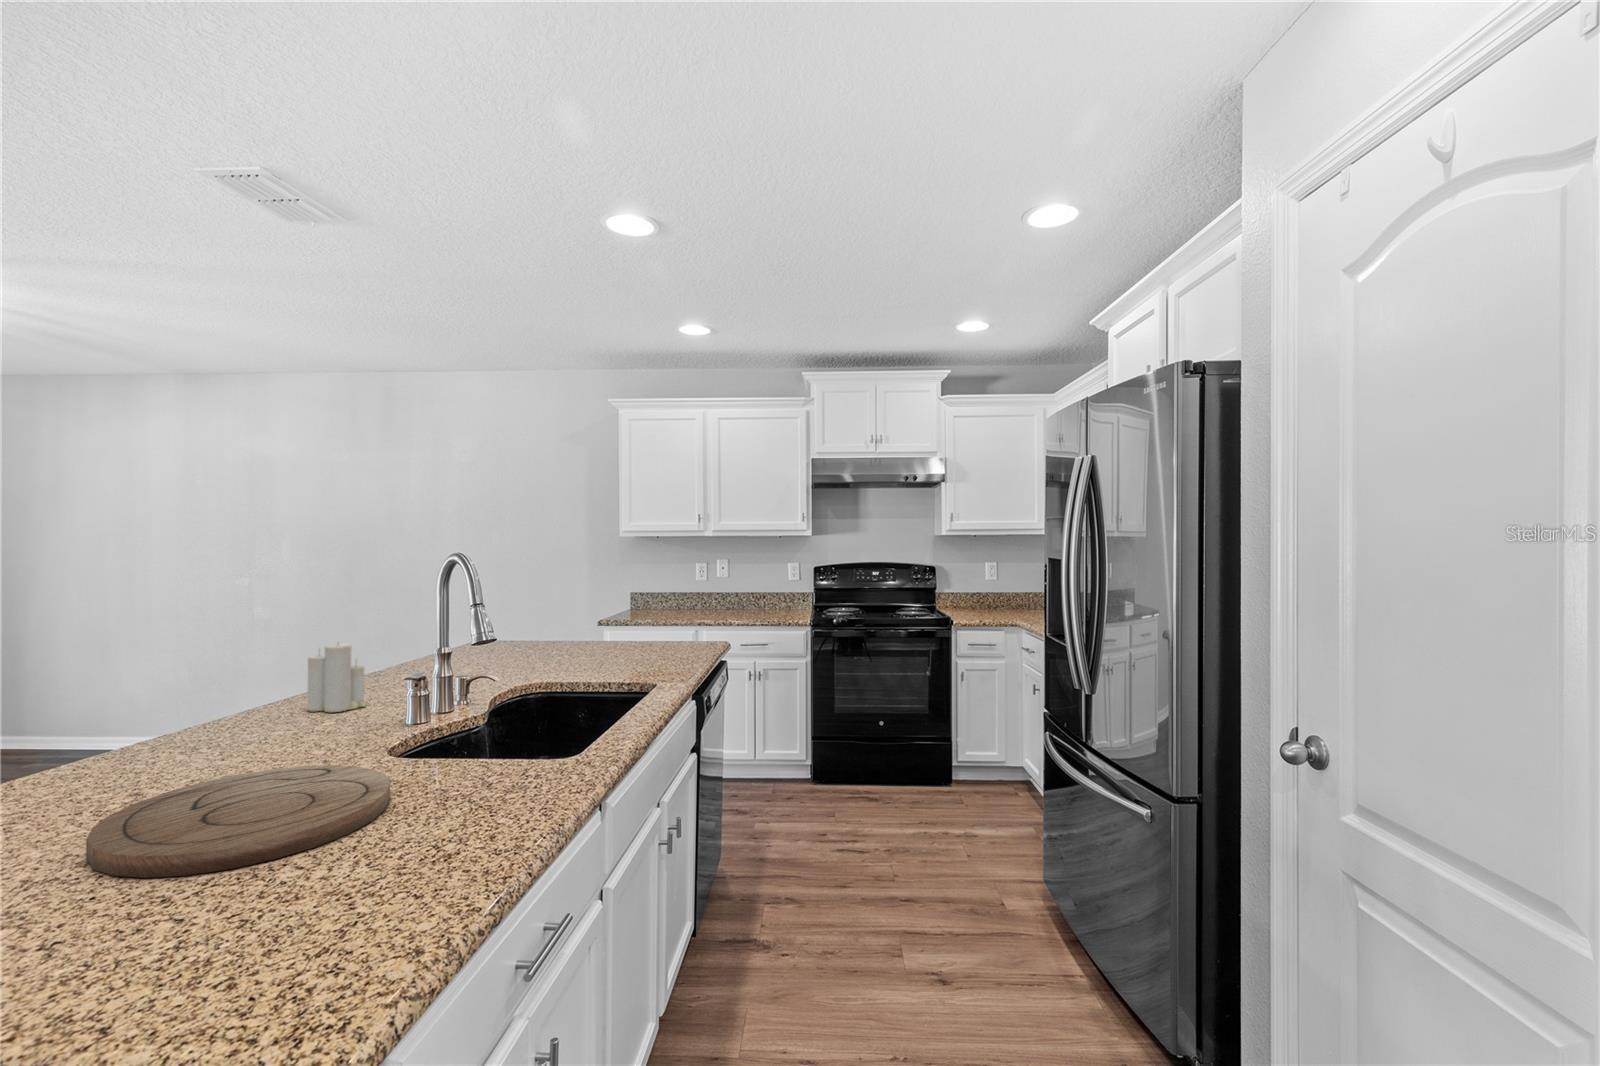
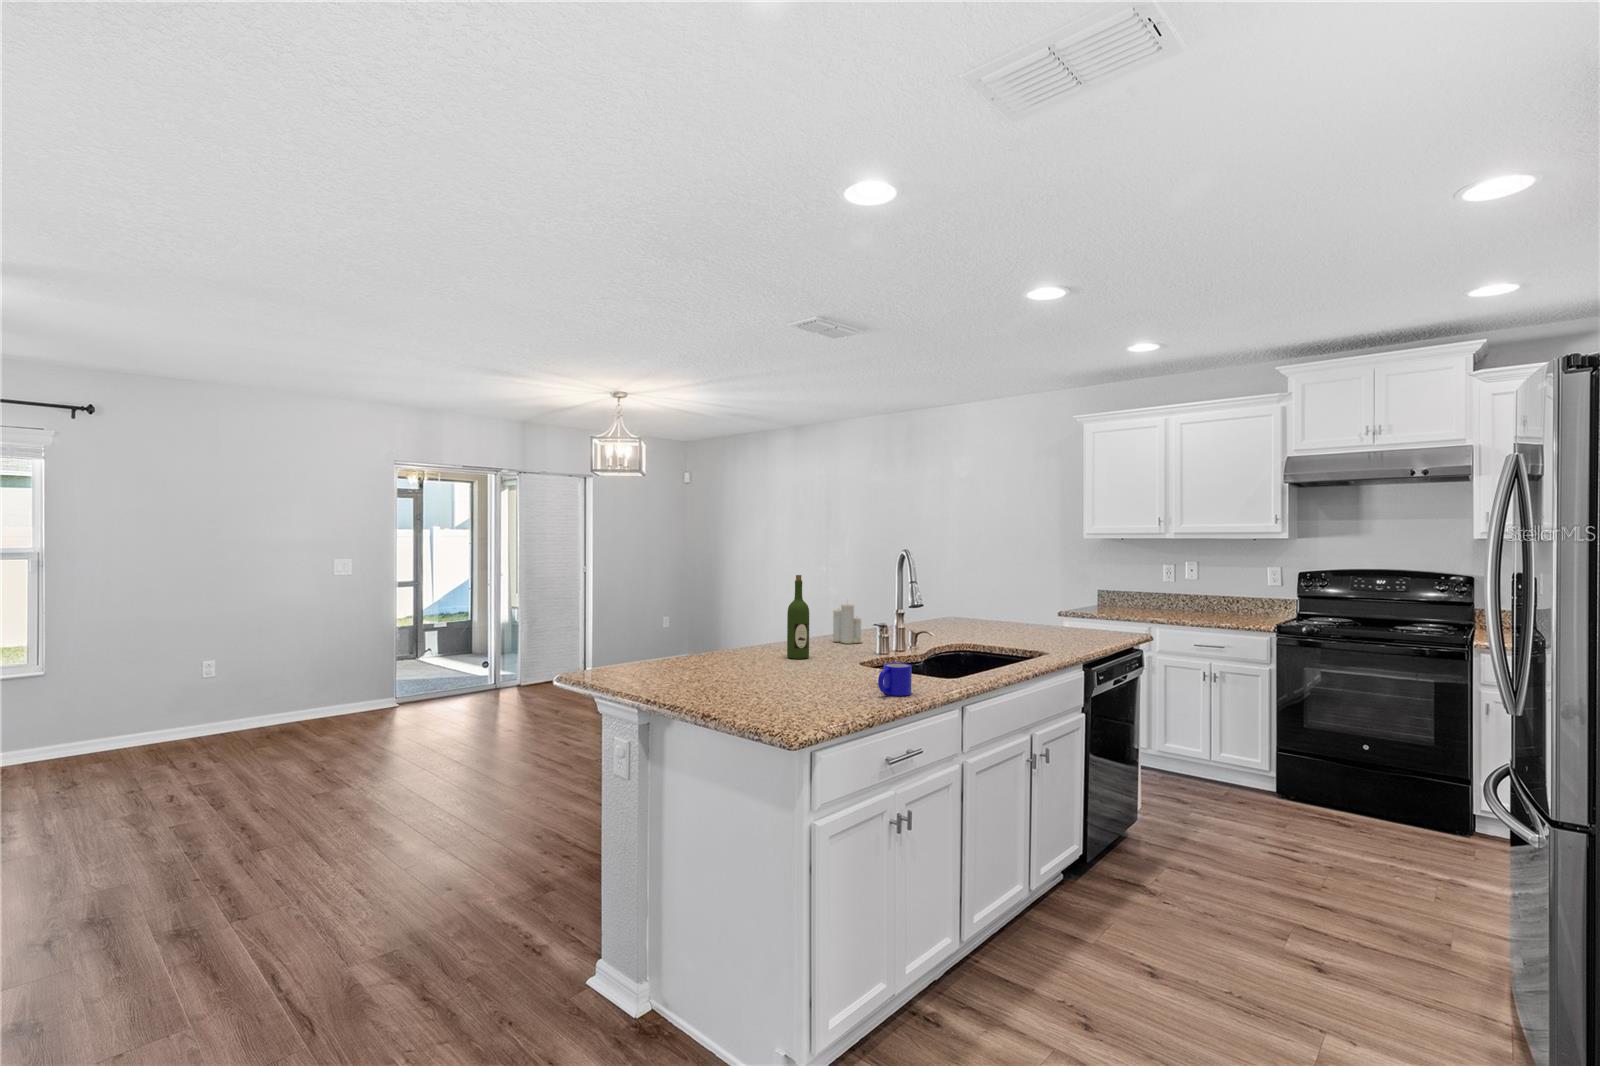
wine bottle: none [211,603,266,770] -> present [787,575,809,659]
mug: none [466,761,529,833] -> present [878,663,912,696]
cutting board: present [86,765,390,878] -> none [744,658,855,687]

